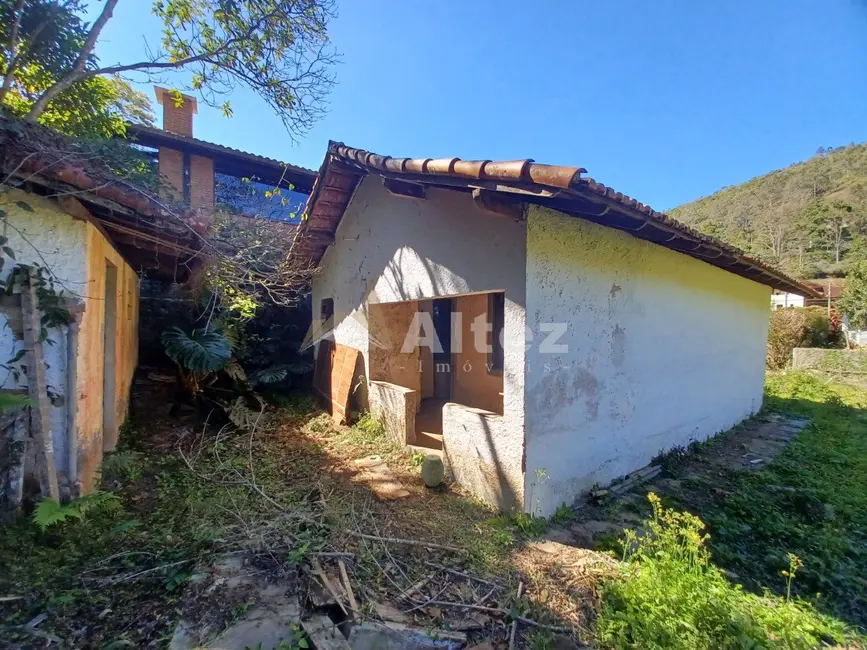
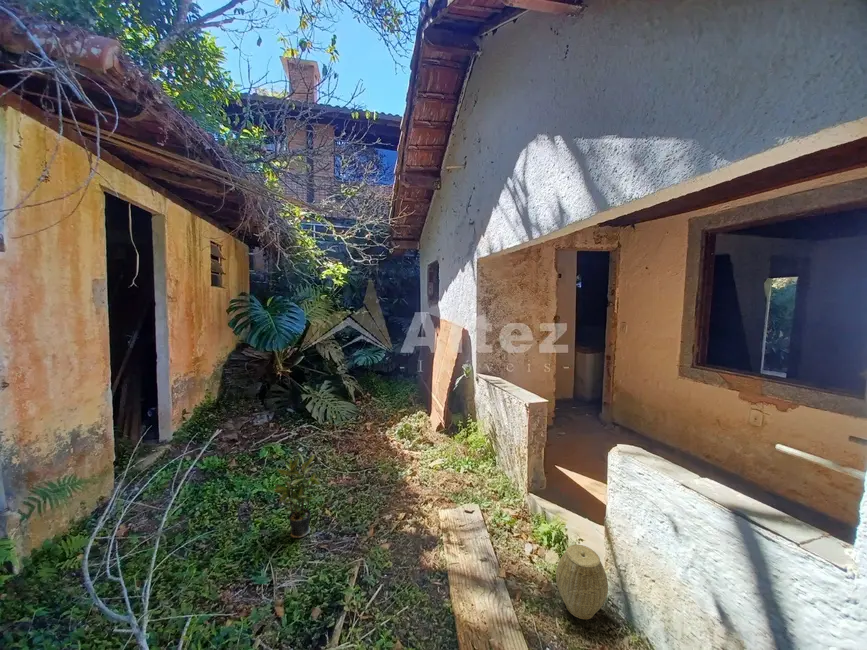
potted plant: none [255,431,283,484] -> present [274,454,320,538]

